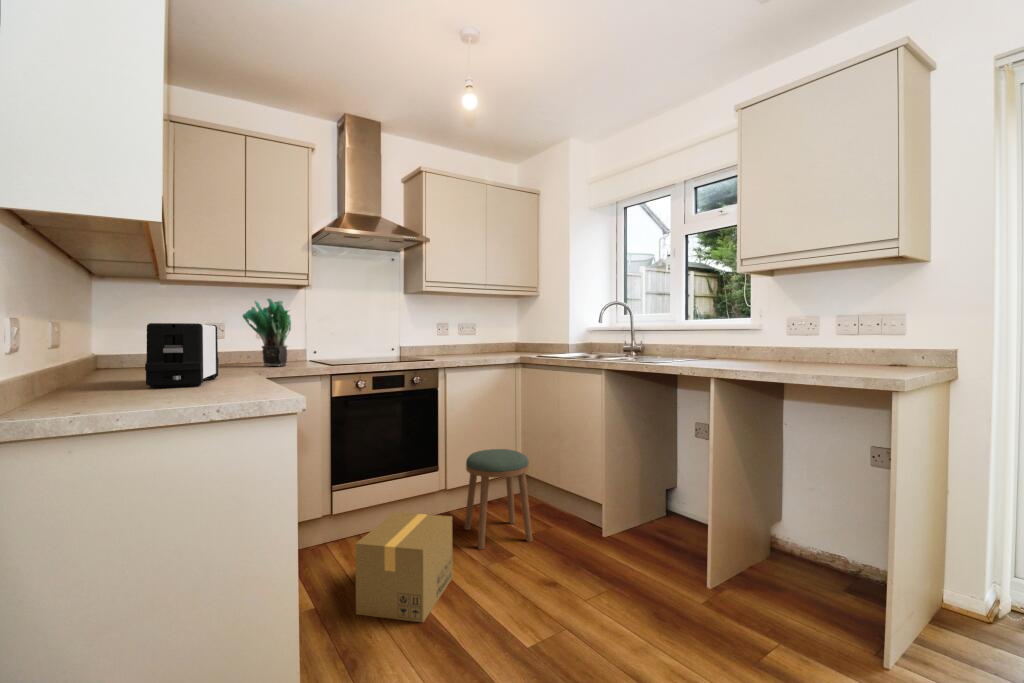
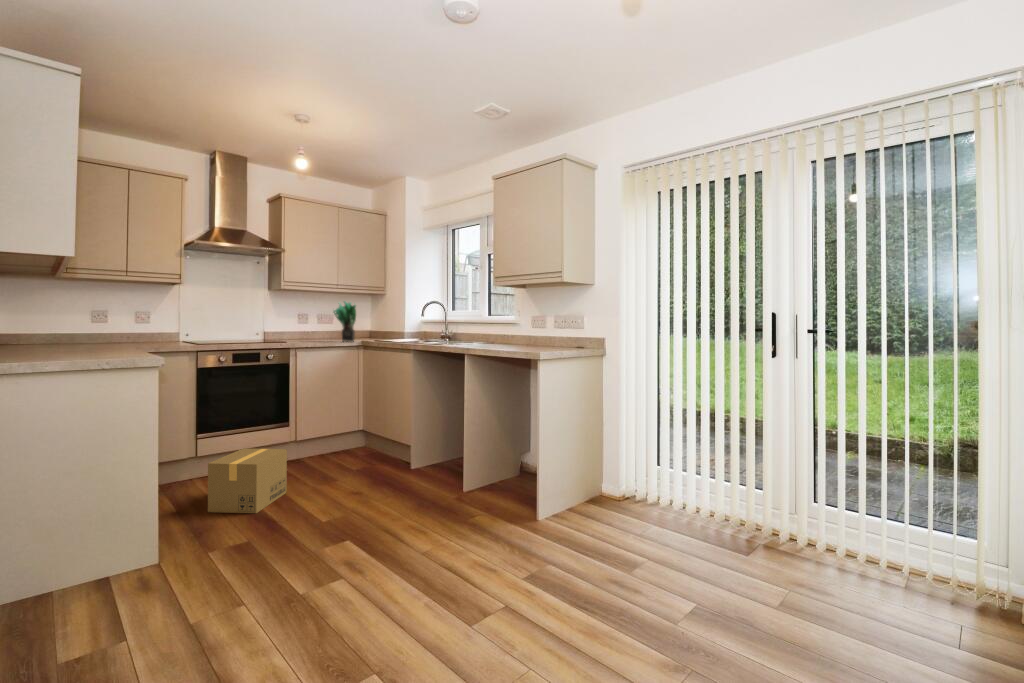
potted plant: present [243,298,291,366] -> present [334,301,356,342]
toaster: present [145,323,219,388] -> none [47,308,102,351]
stool: present [465,449,532,549] -> none [308,409,357,478]

